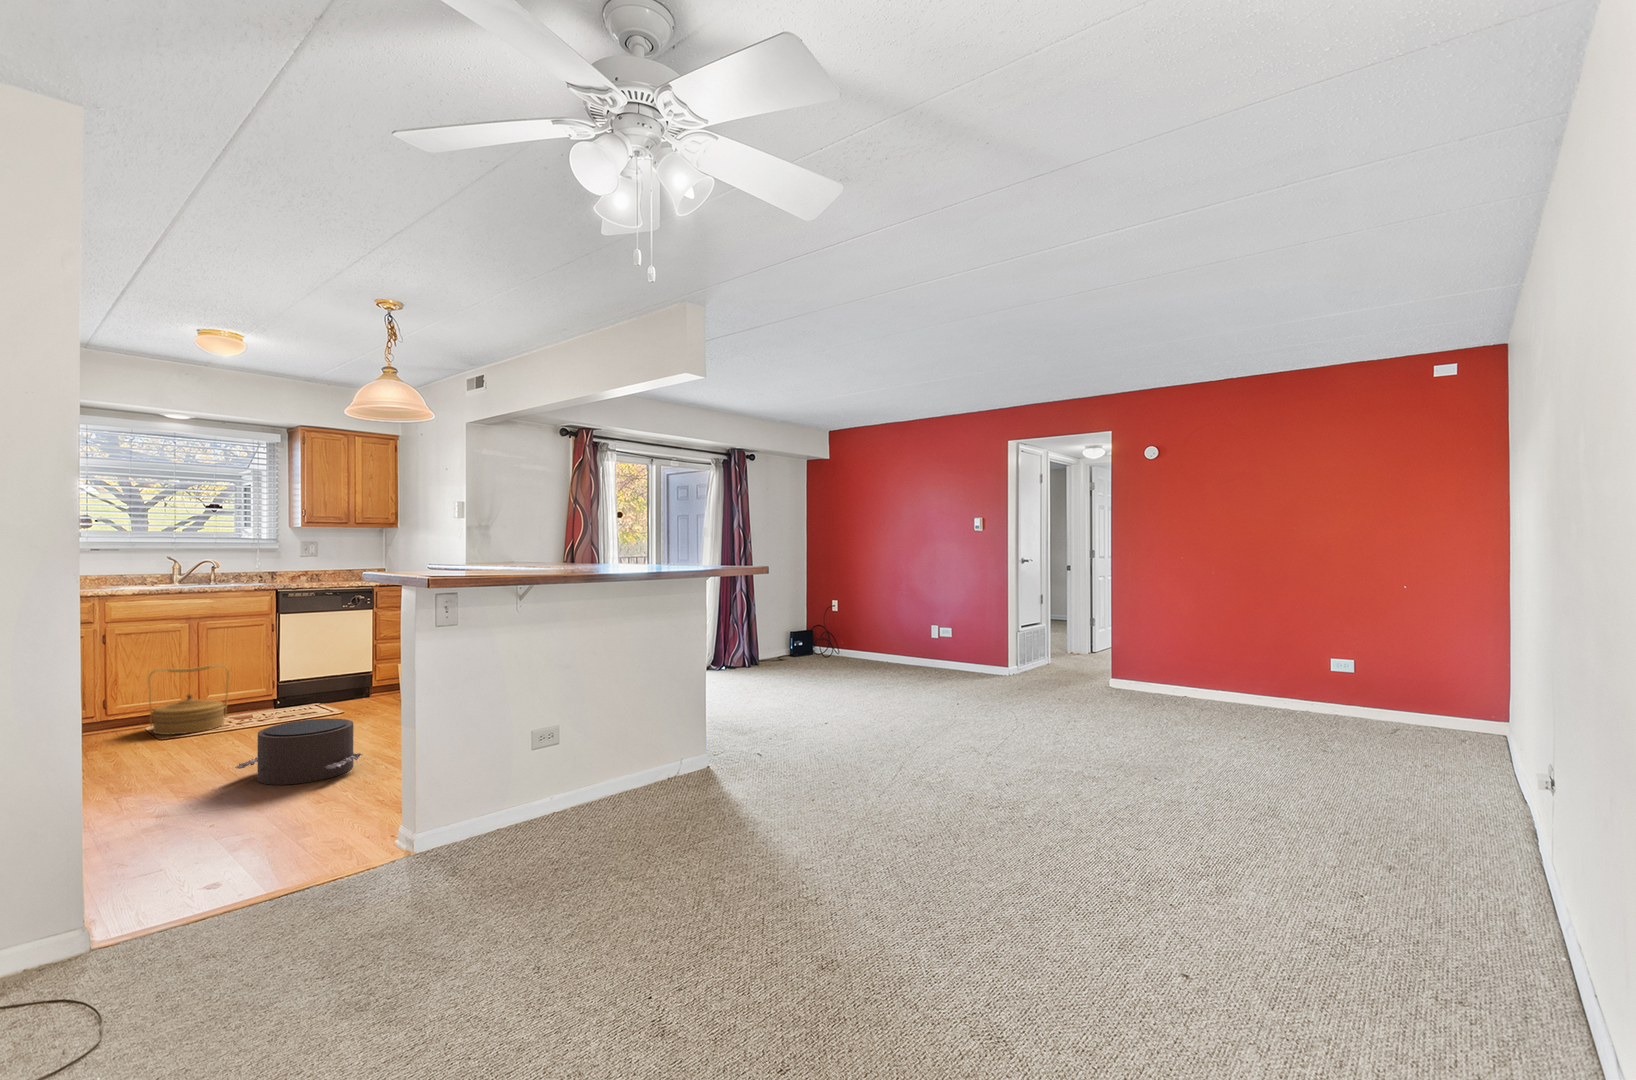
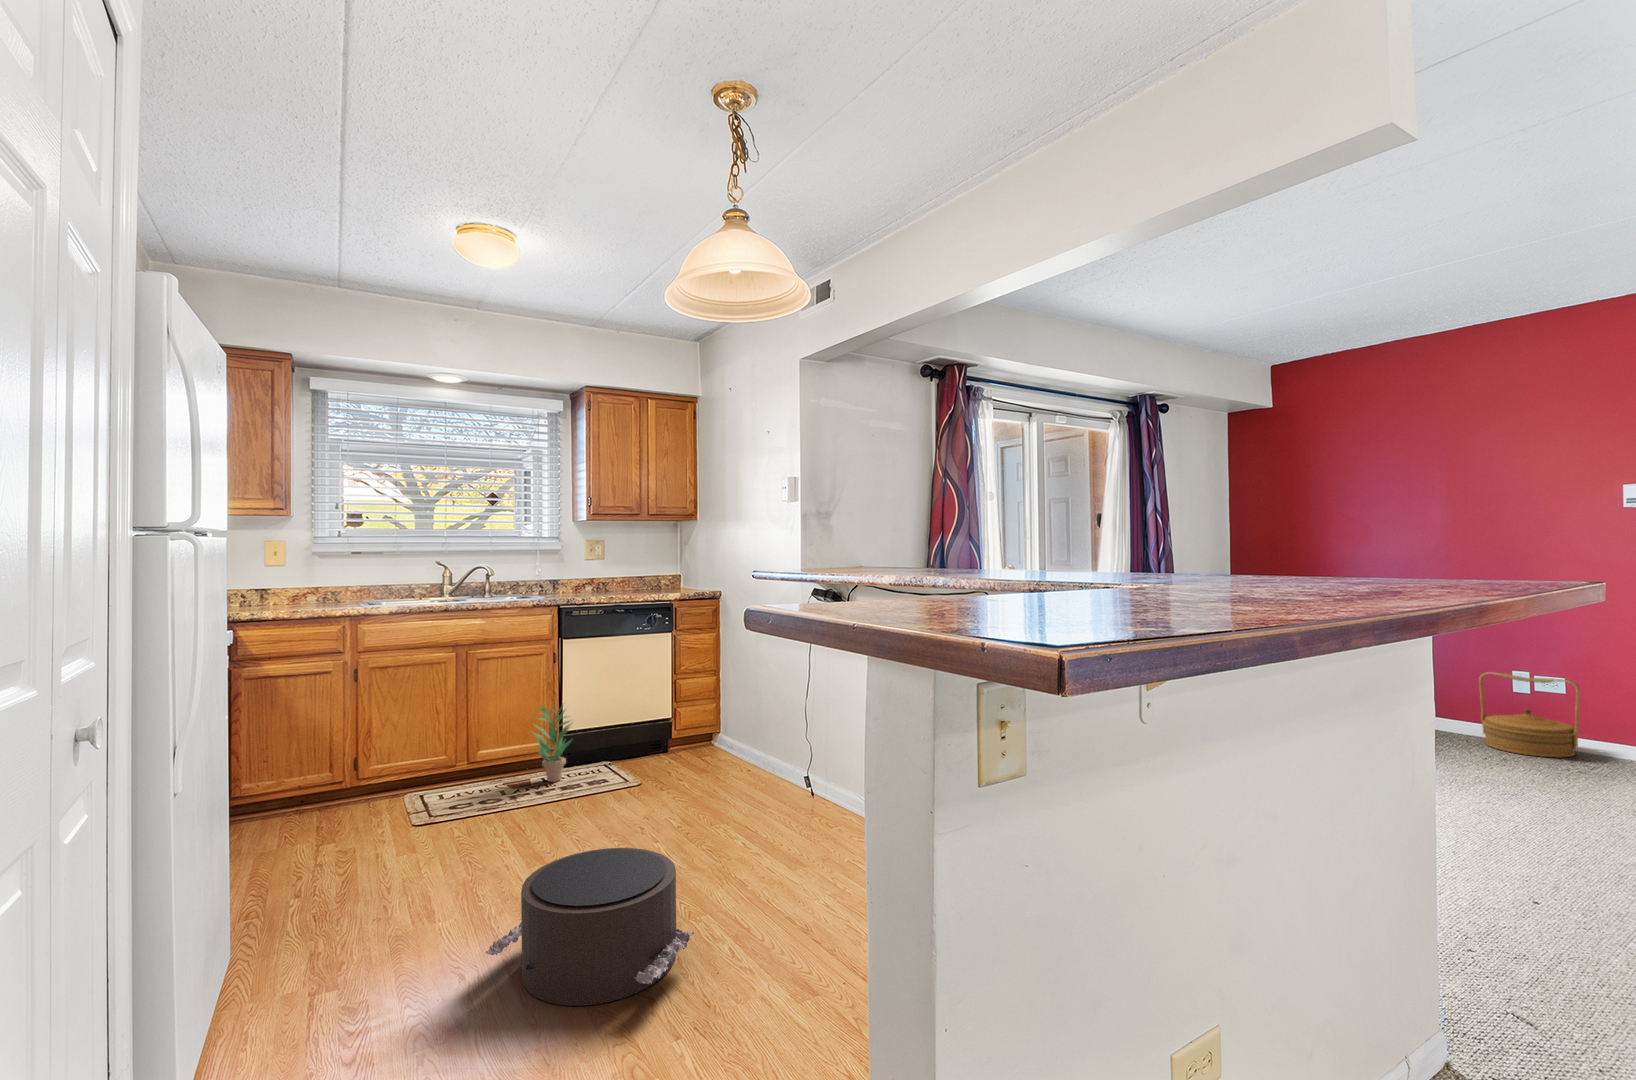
potted plant: none [253,657,290,715] -> present [536,705,571,782]
woven basket: present [148,665,229,735] -> present [1479,672,1580,758]

